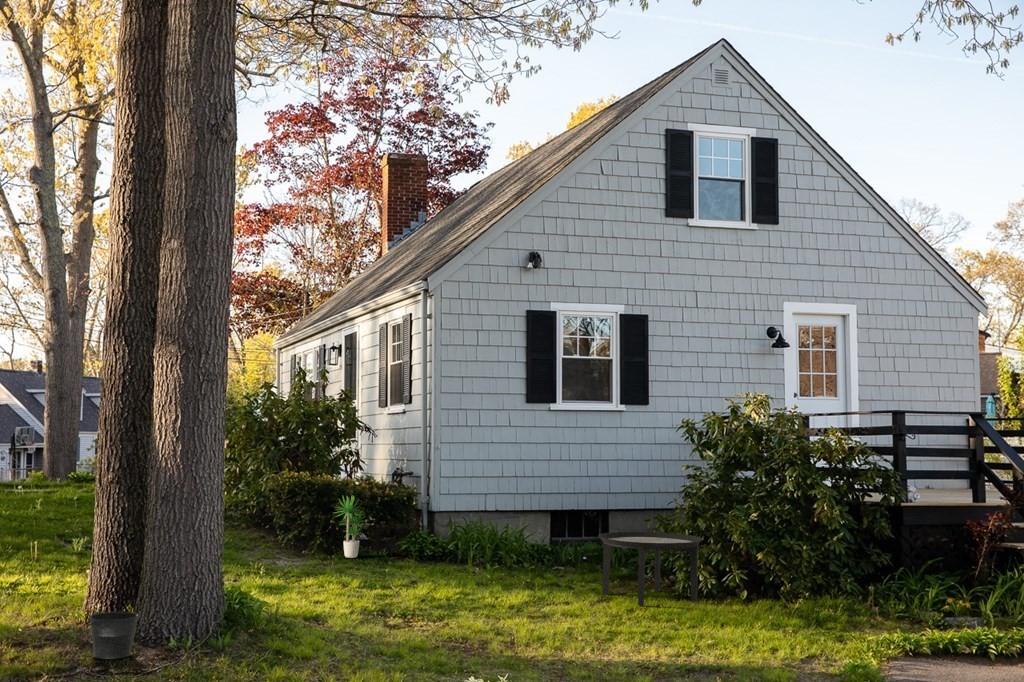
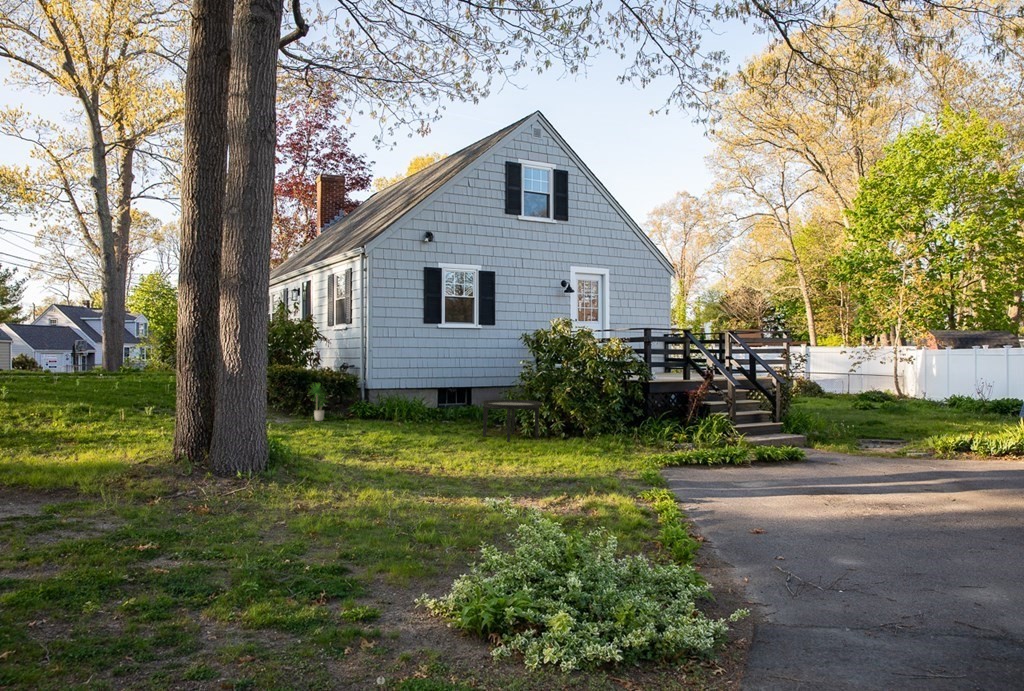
bucket: present [84,612,139,659] -> none [181,453,219,484]

